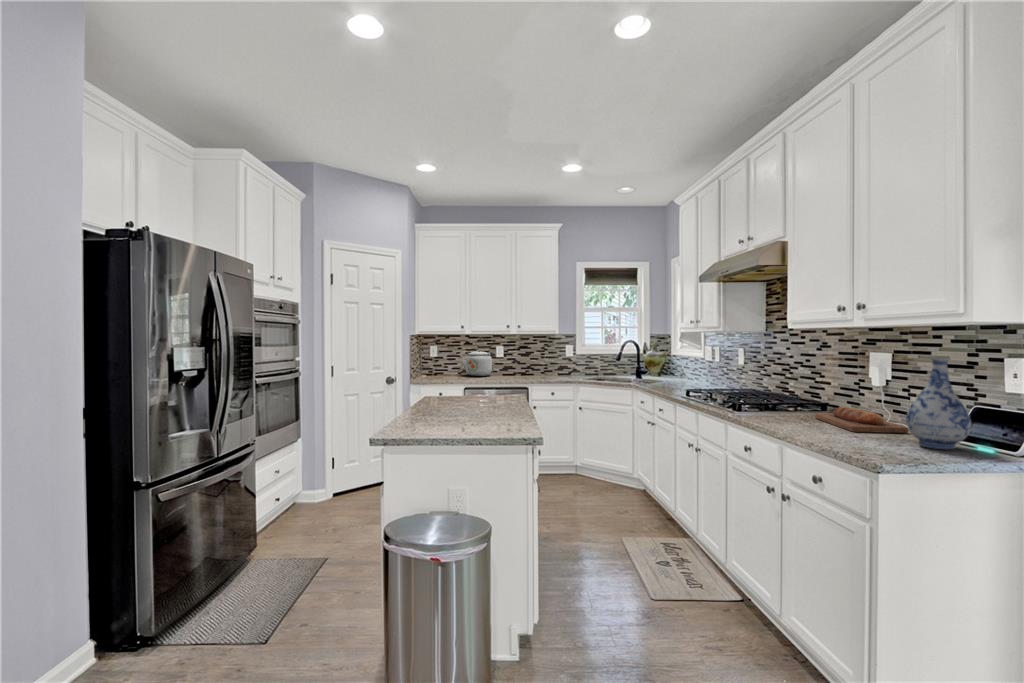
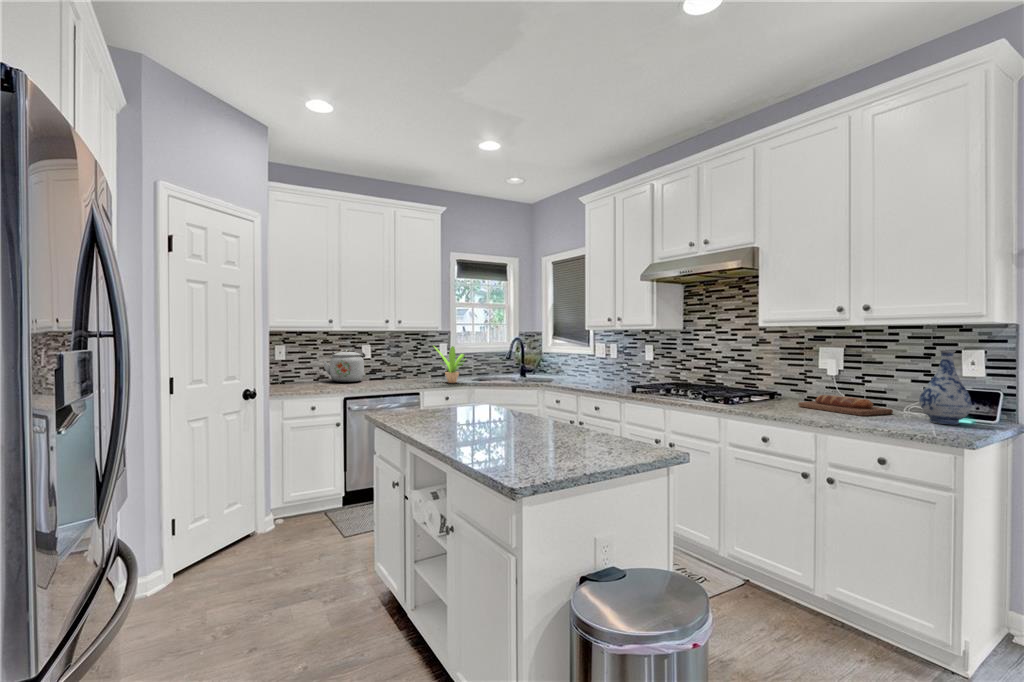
potted plant: none [546,347,574,380] -> present [433,346,464,383]

